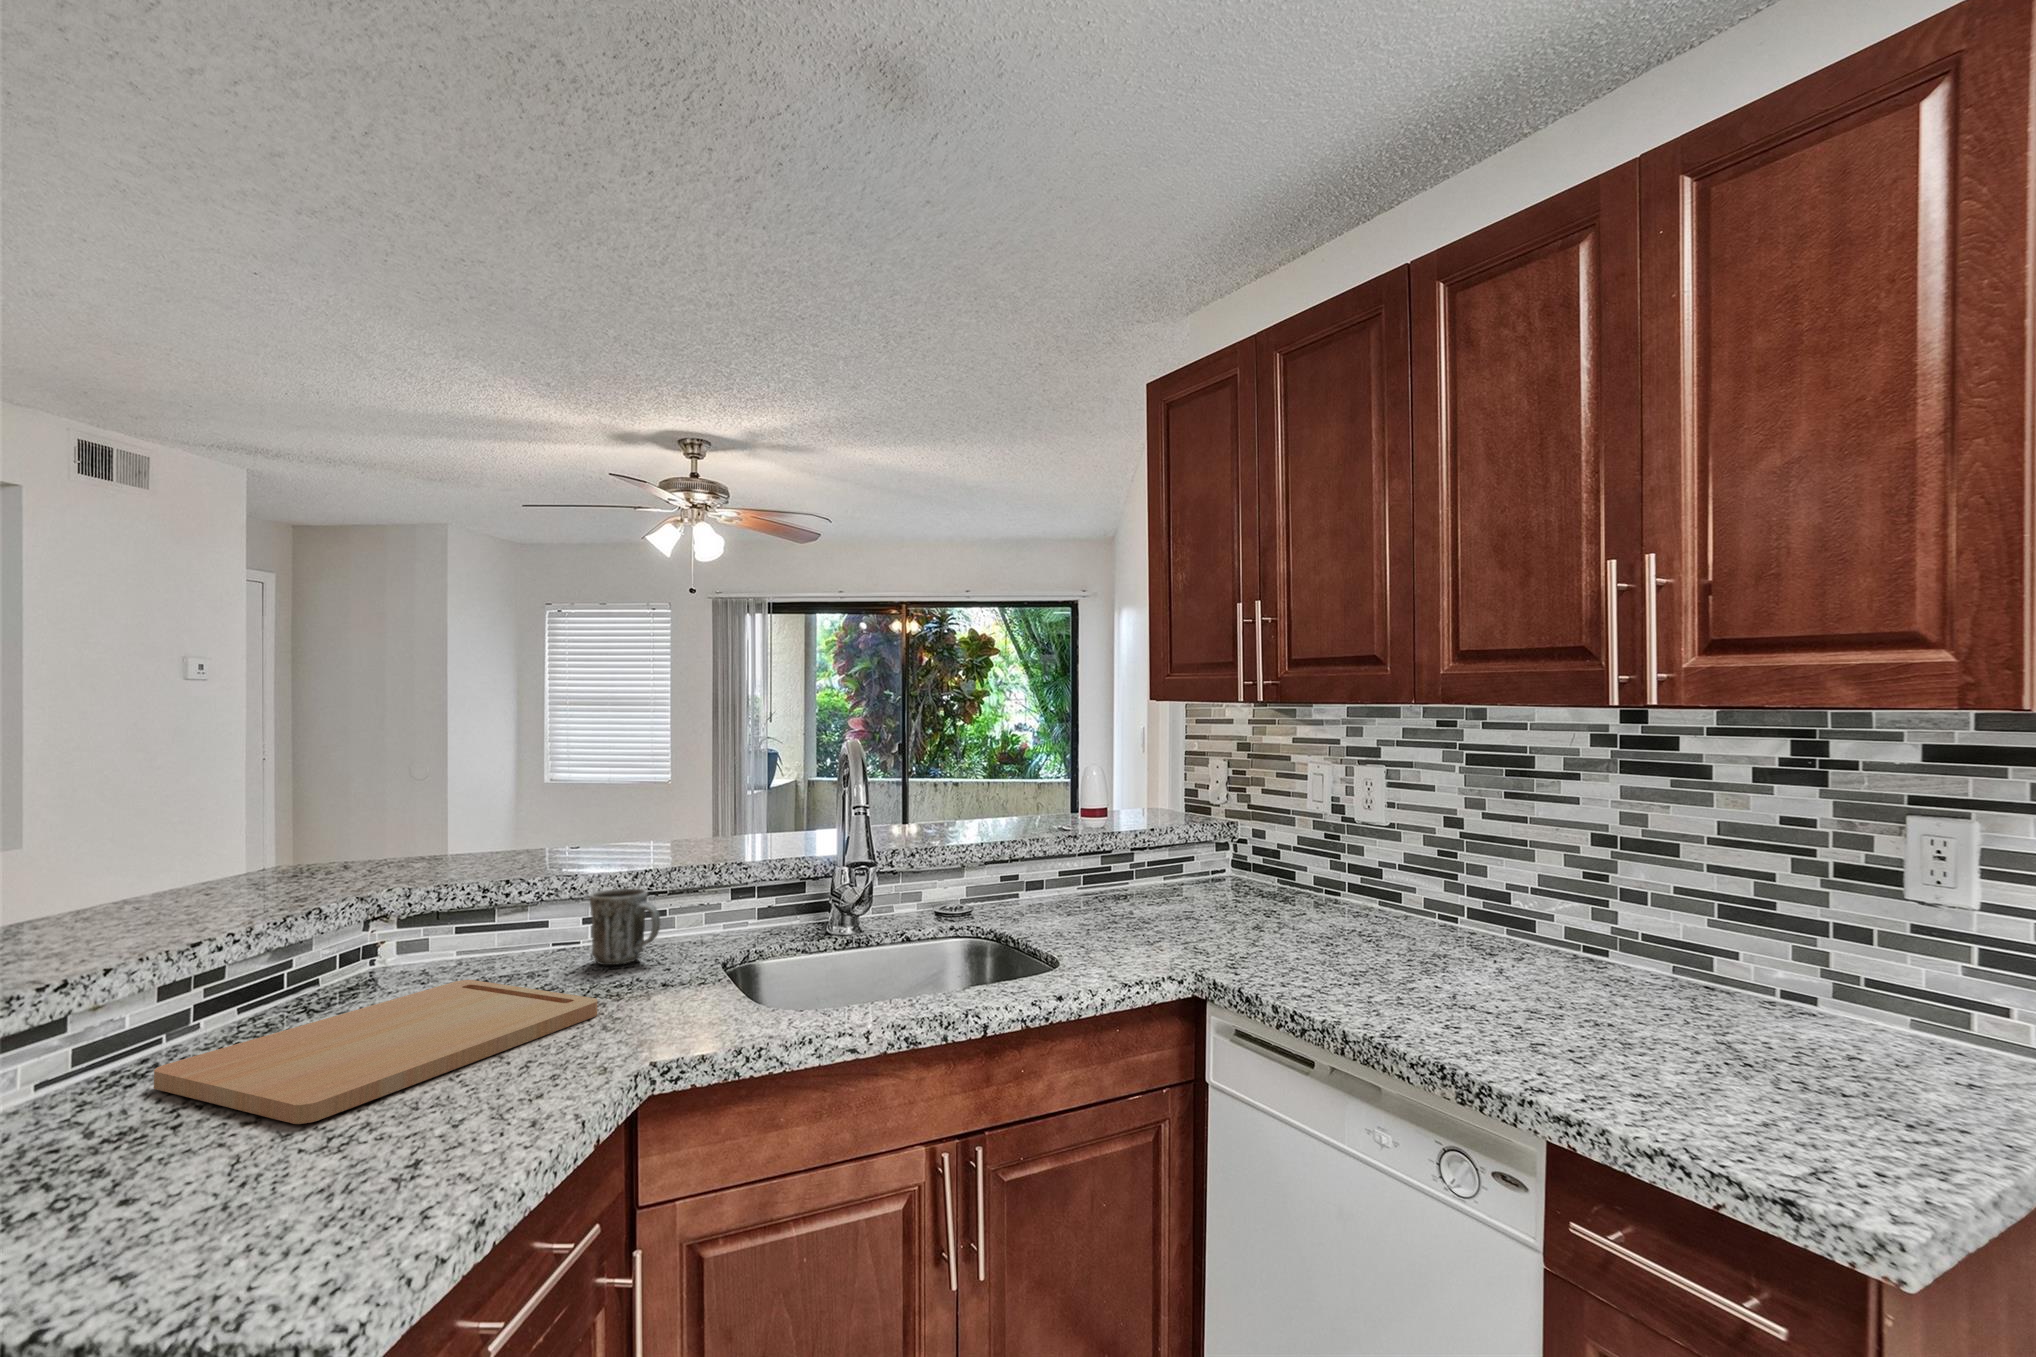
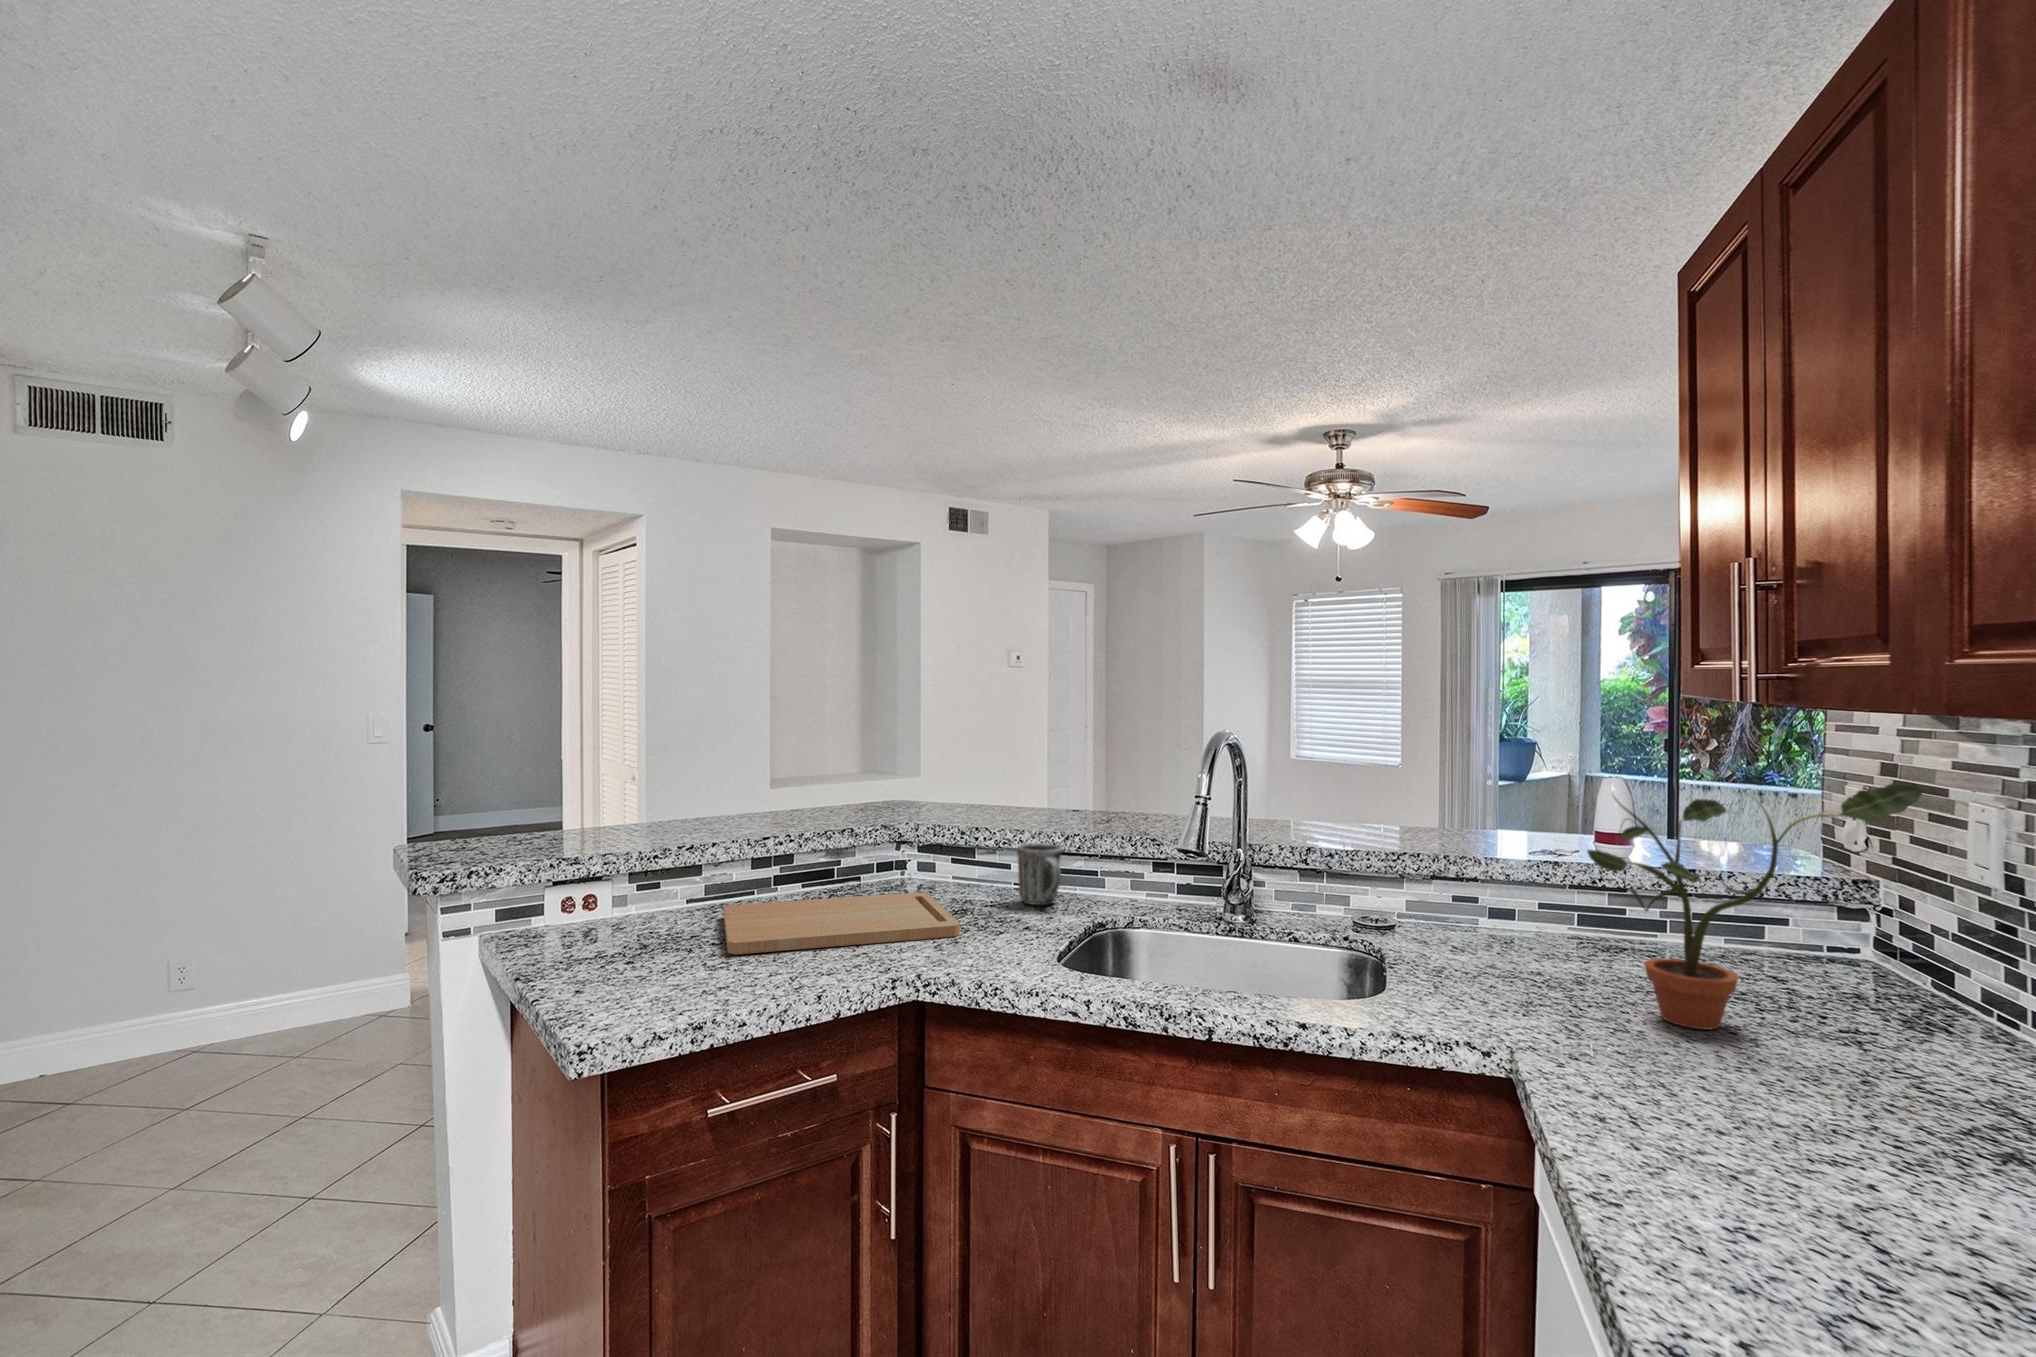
potted plant: none [1175,751,1341,933] -> present [1587,783,1923,1030]

